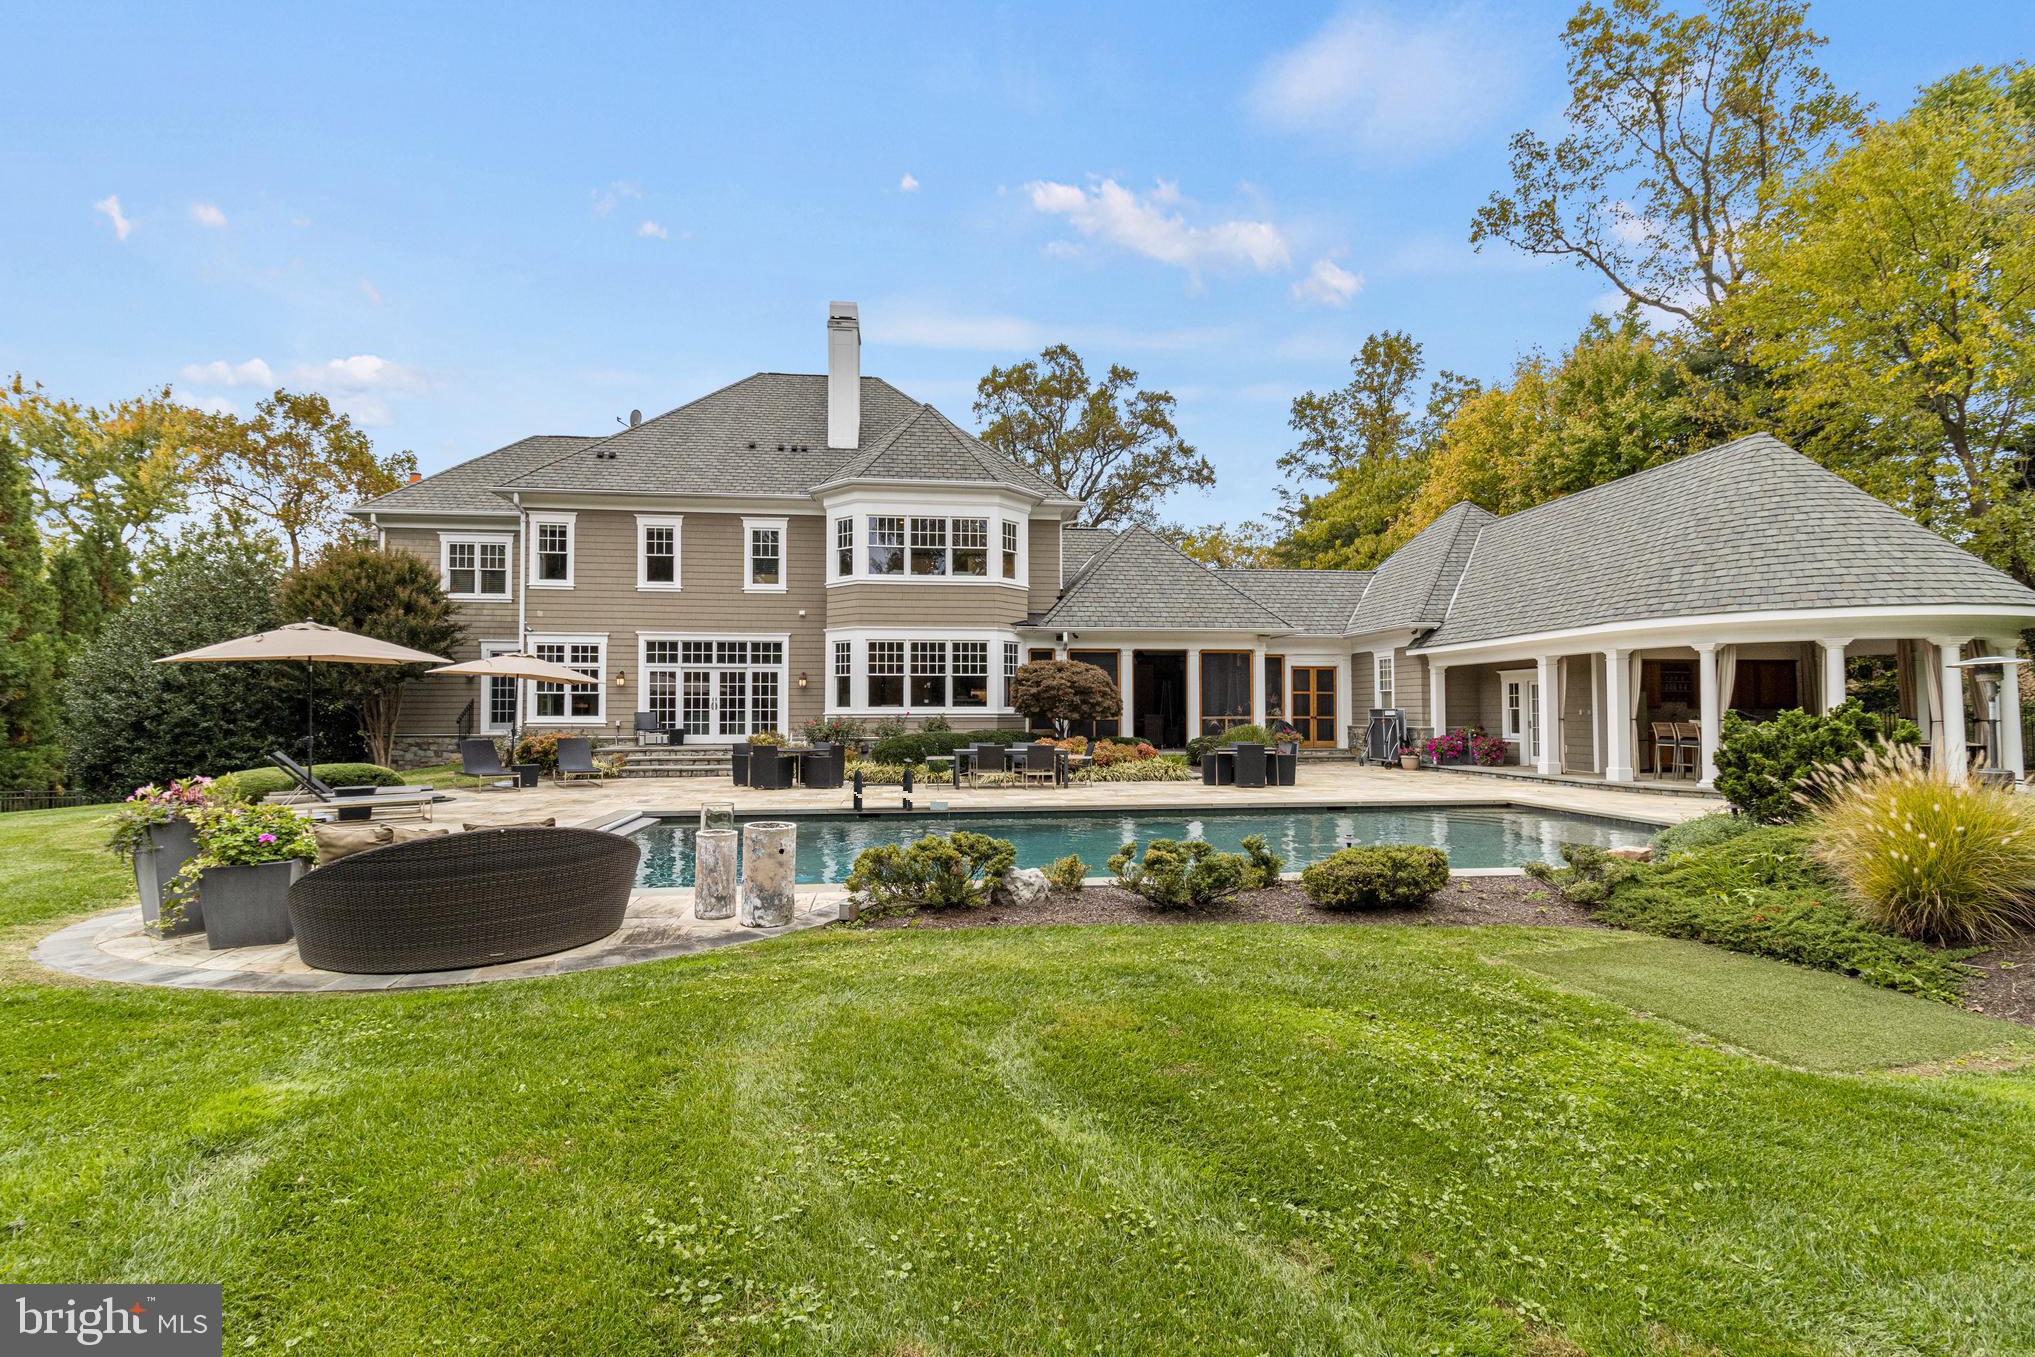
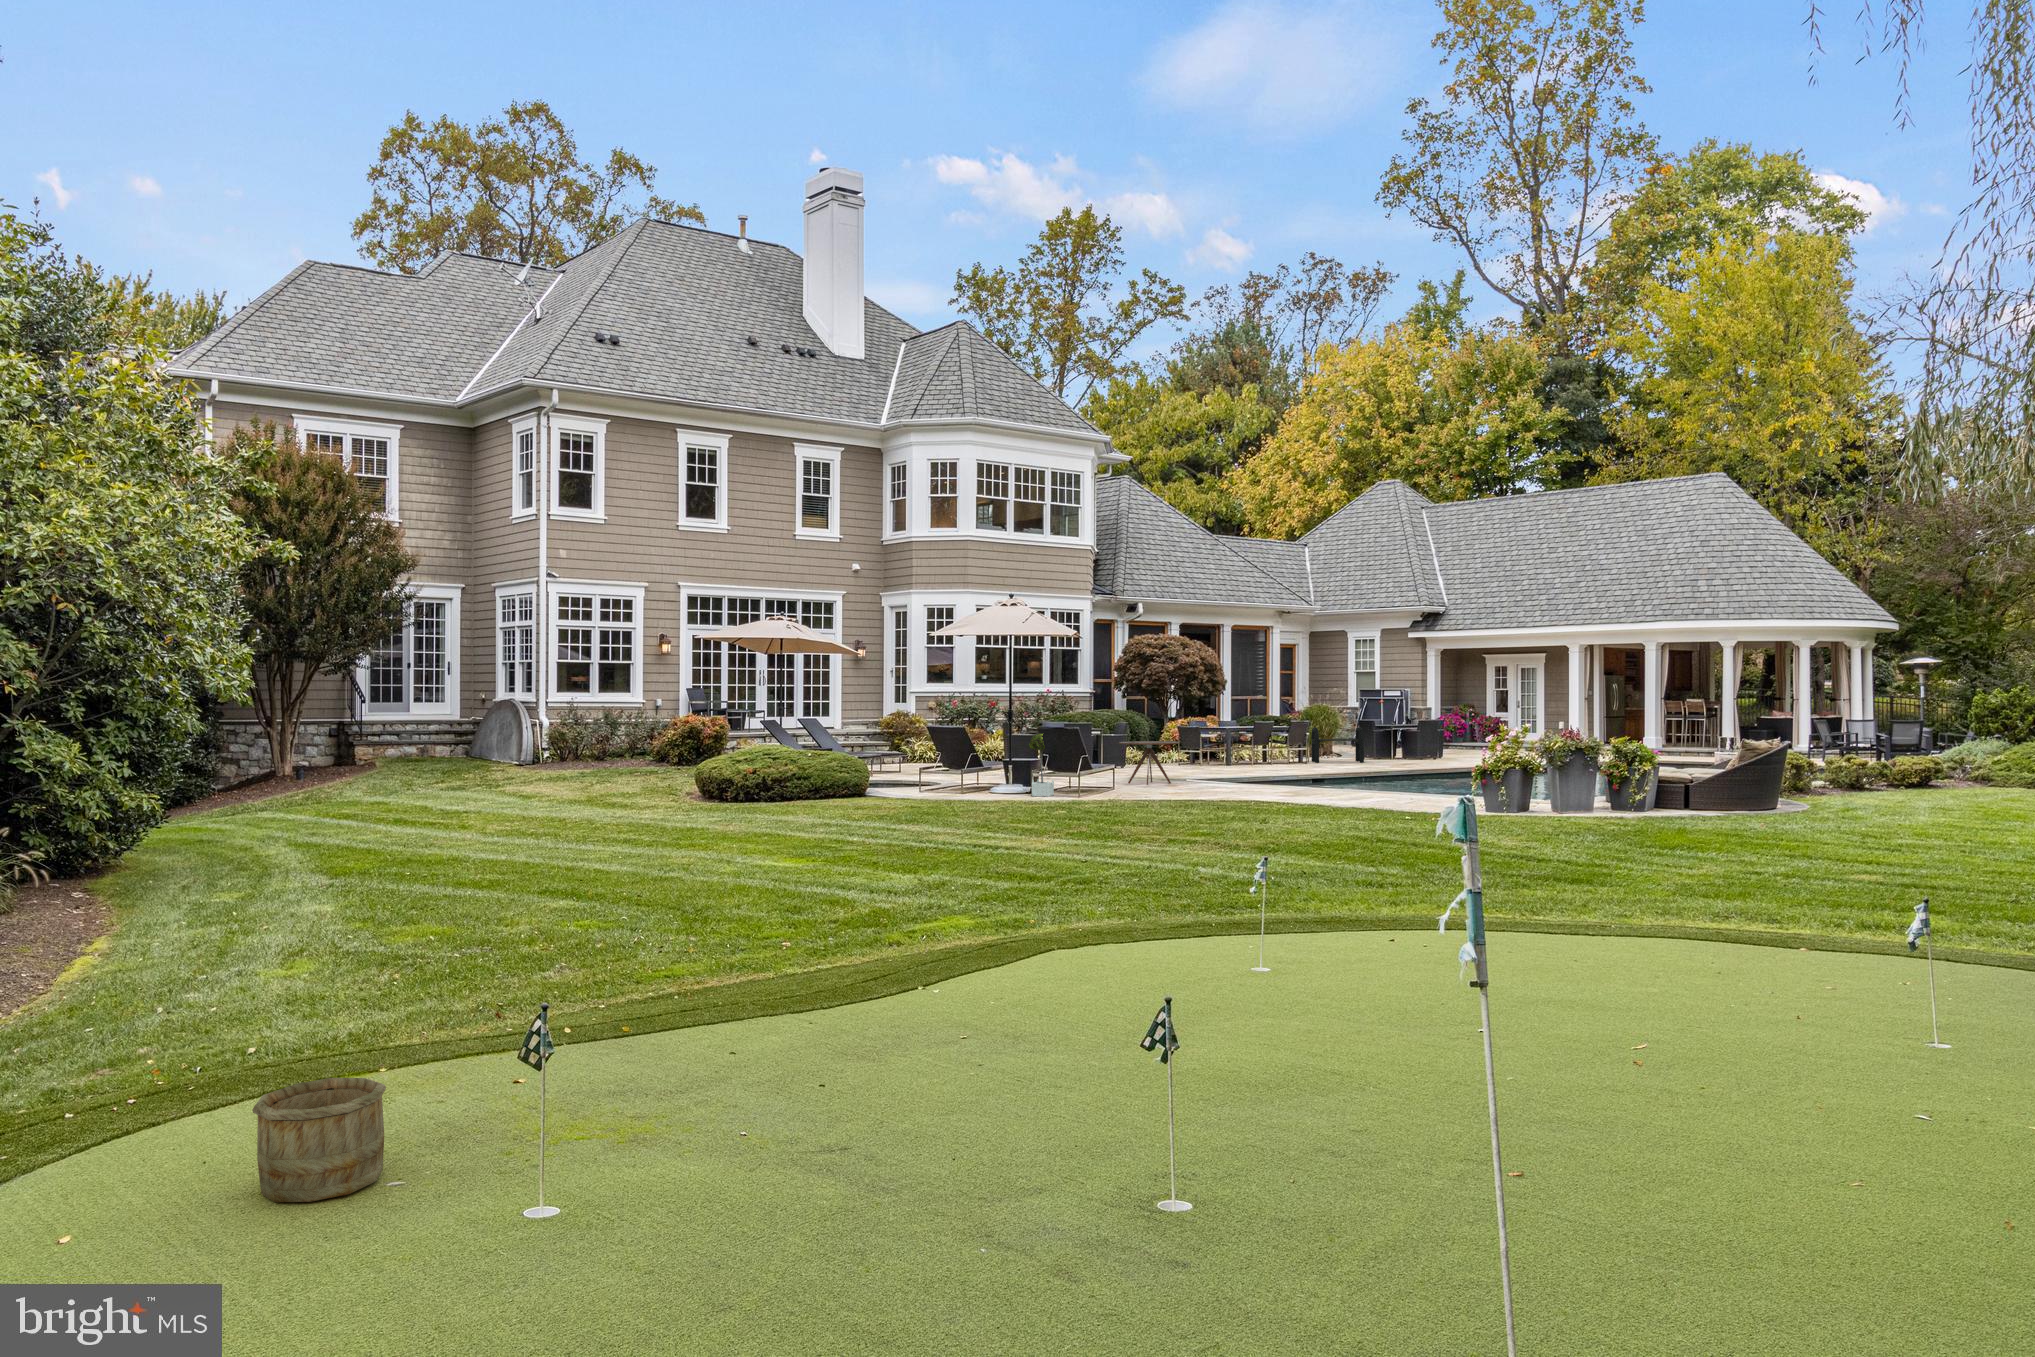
round table: none [1000,765,1048,800] -> present [1119,741,1179,785]
bench: present [853,770,913,812] -> present [1311,727,1364,763]
wooden bucket: none [256,1076,383,1193] -> present [252,1078,386,1202]

